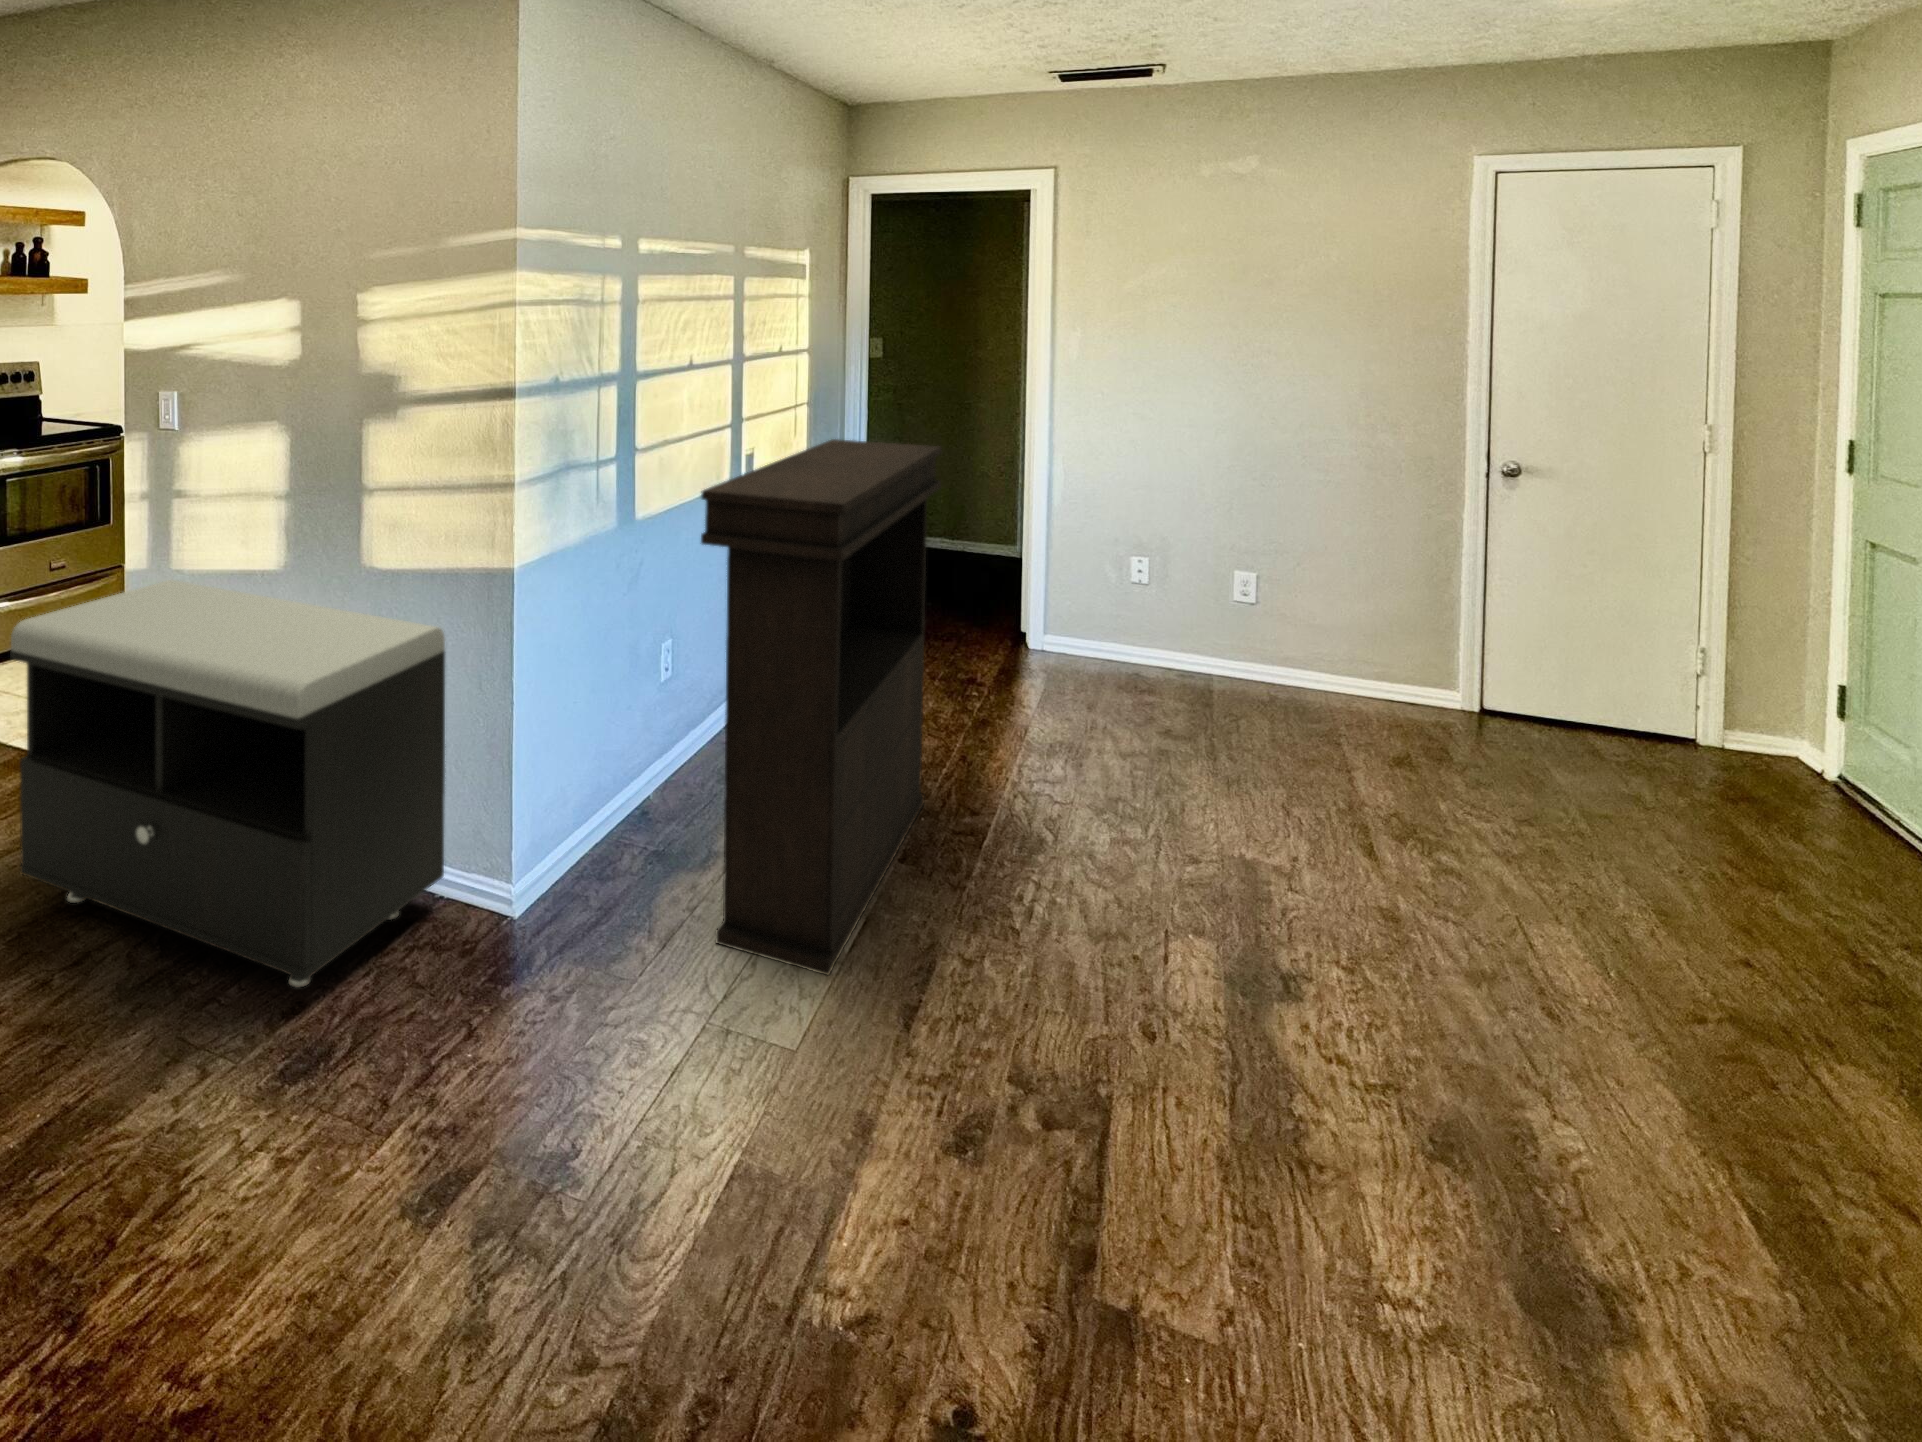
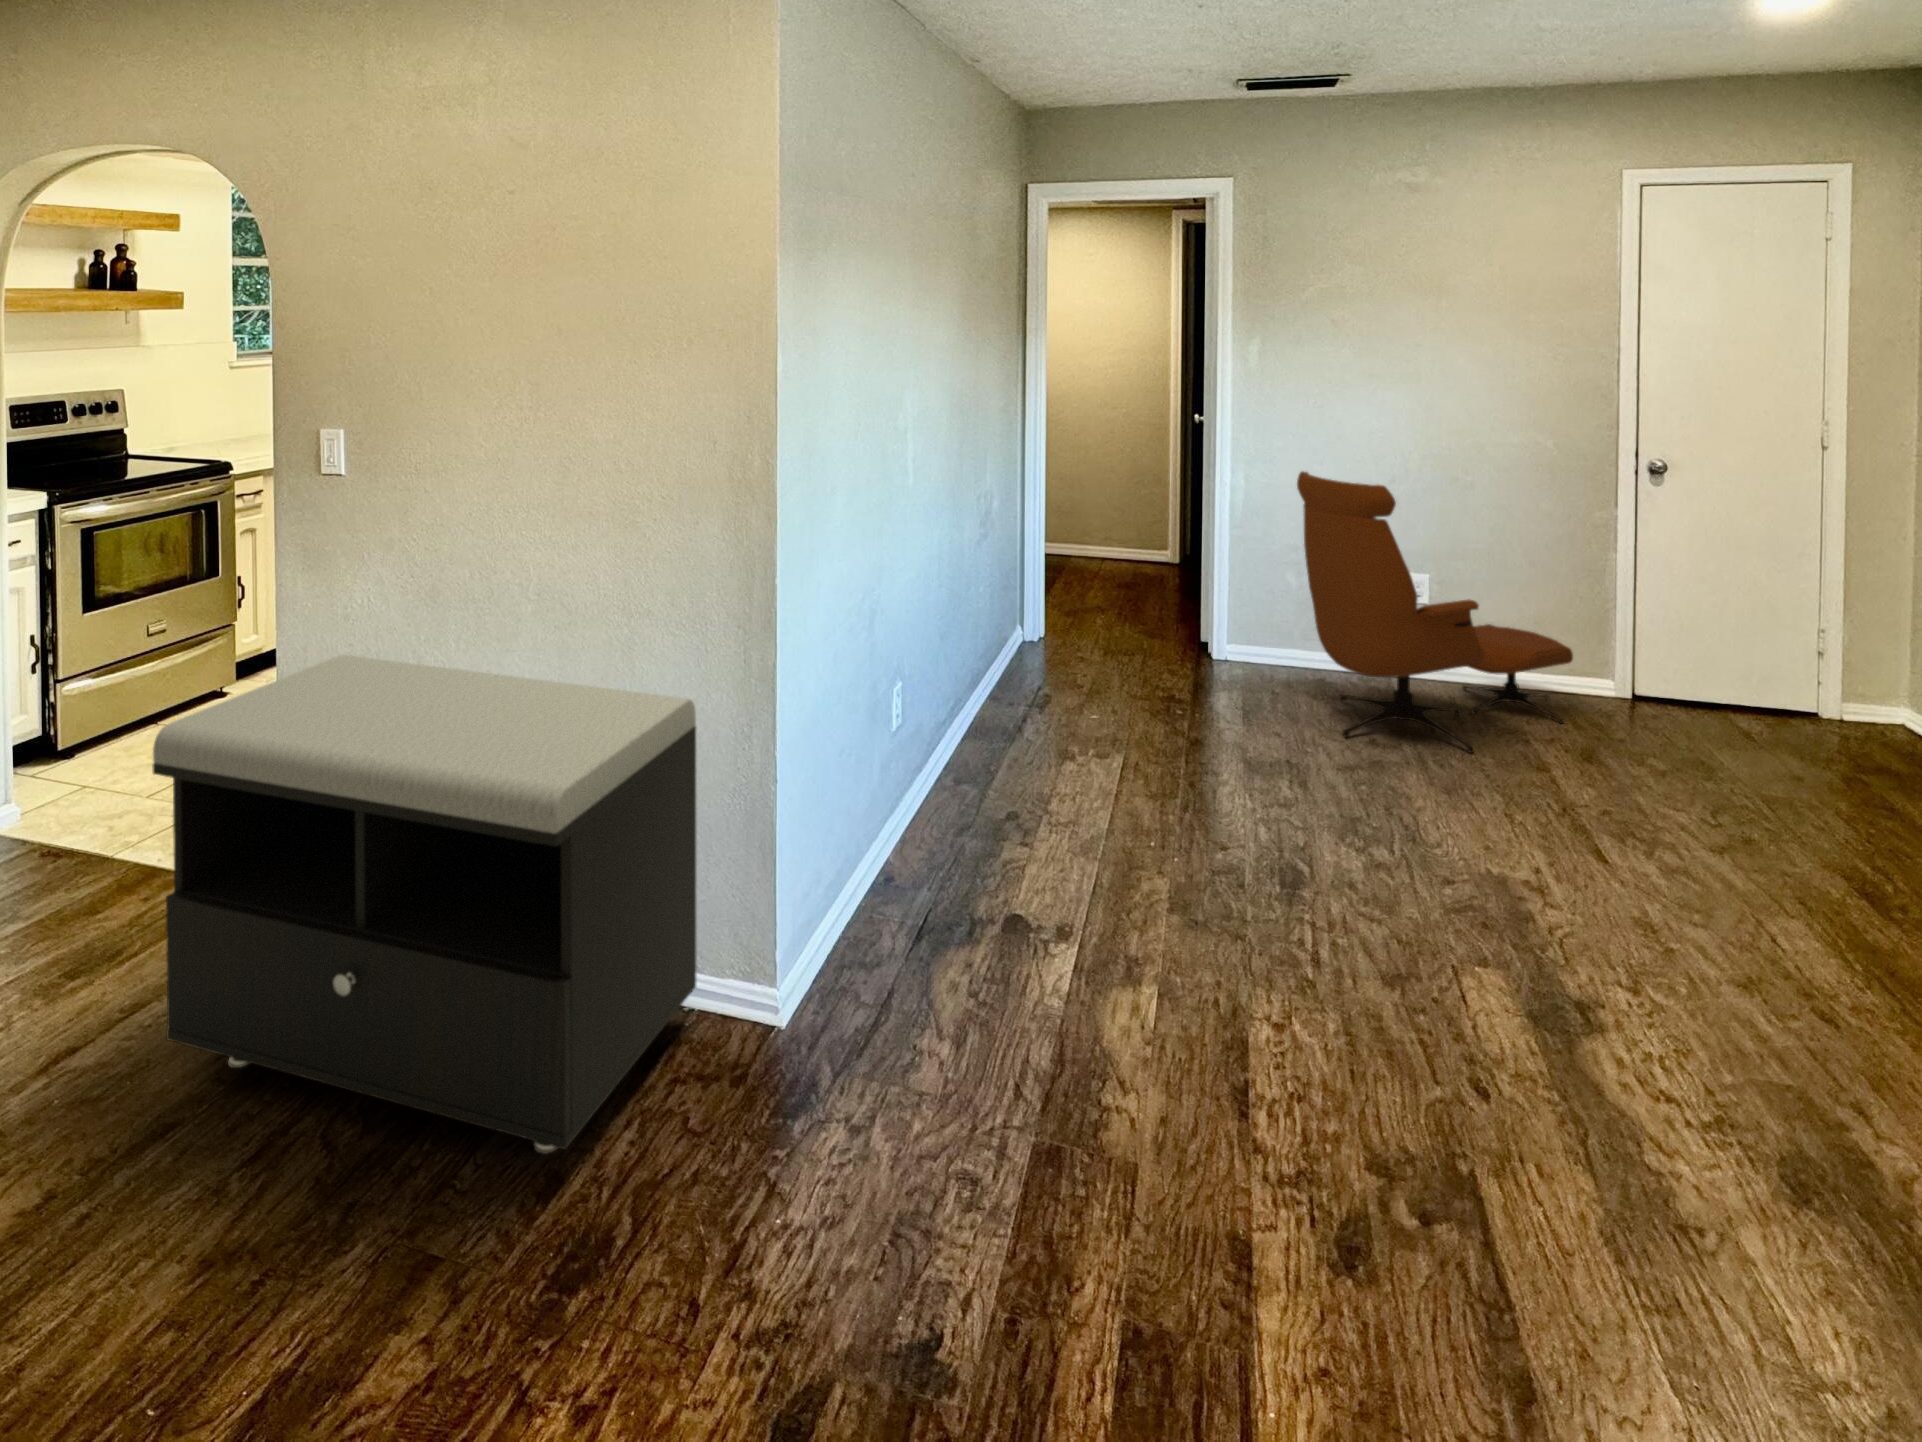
console table: present [701,439,942,975] -> none [993,460,1183,1060]
lounge chair: none [1098,462,1407,751] -> present [1297,471,1573,753]

